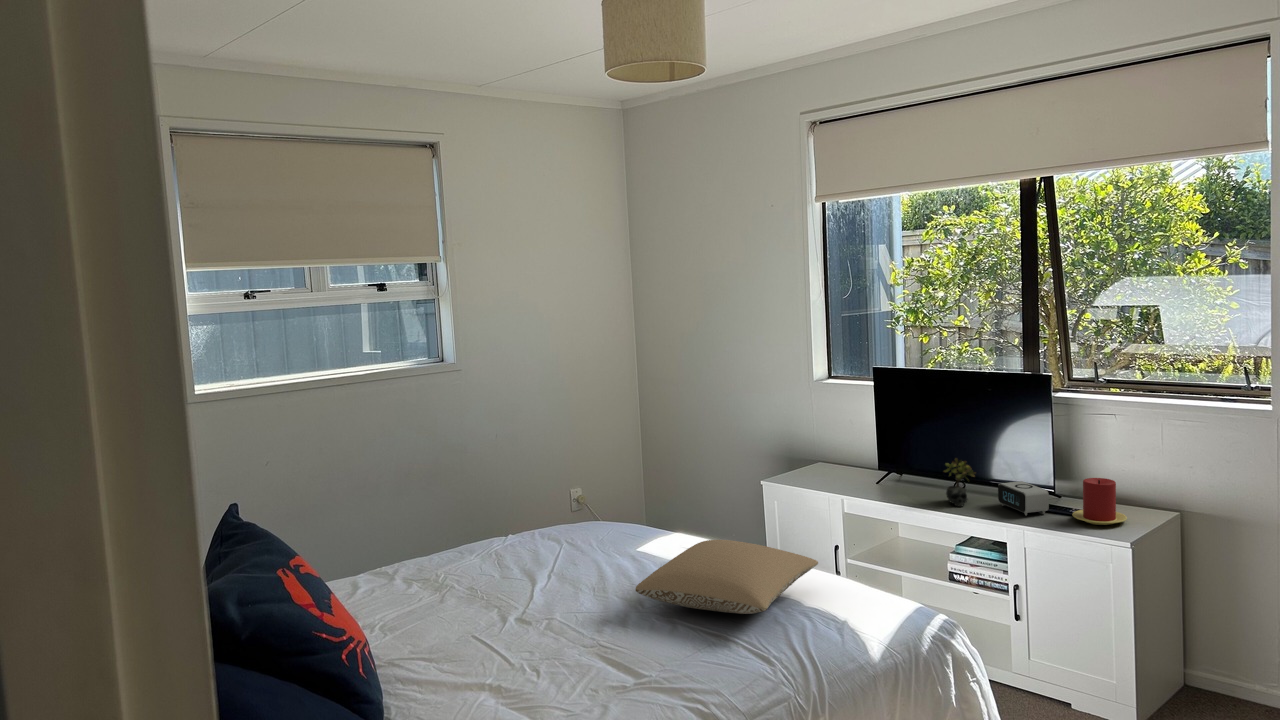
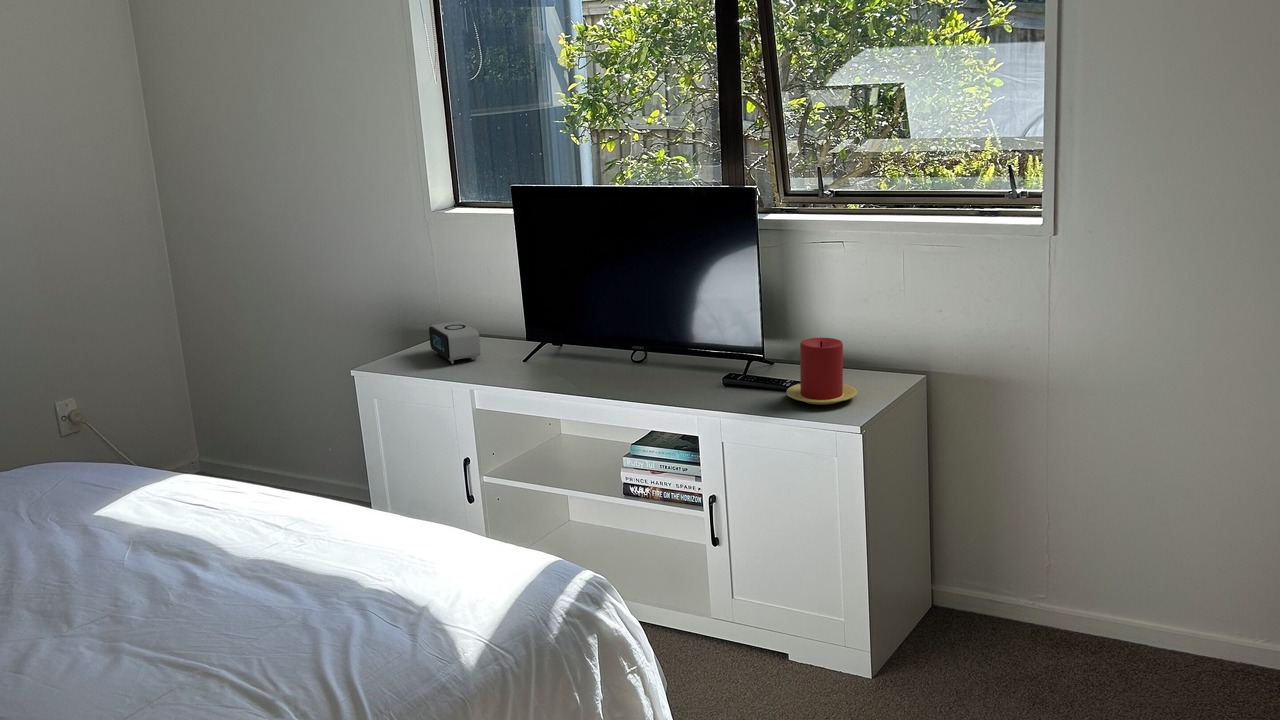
succulent plant: present [944,458,976,507] -> none [612,317,659,389]
alarm clock: present [998,481,1049,516] -> present [429,321,480,364]
pillow: present [636,540,818,614] -> none [48,487,390,615]

